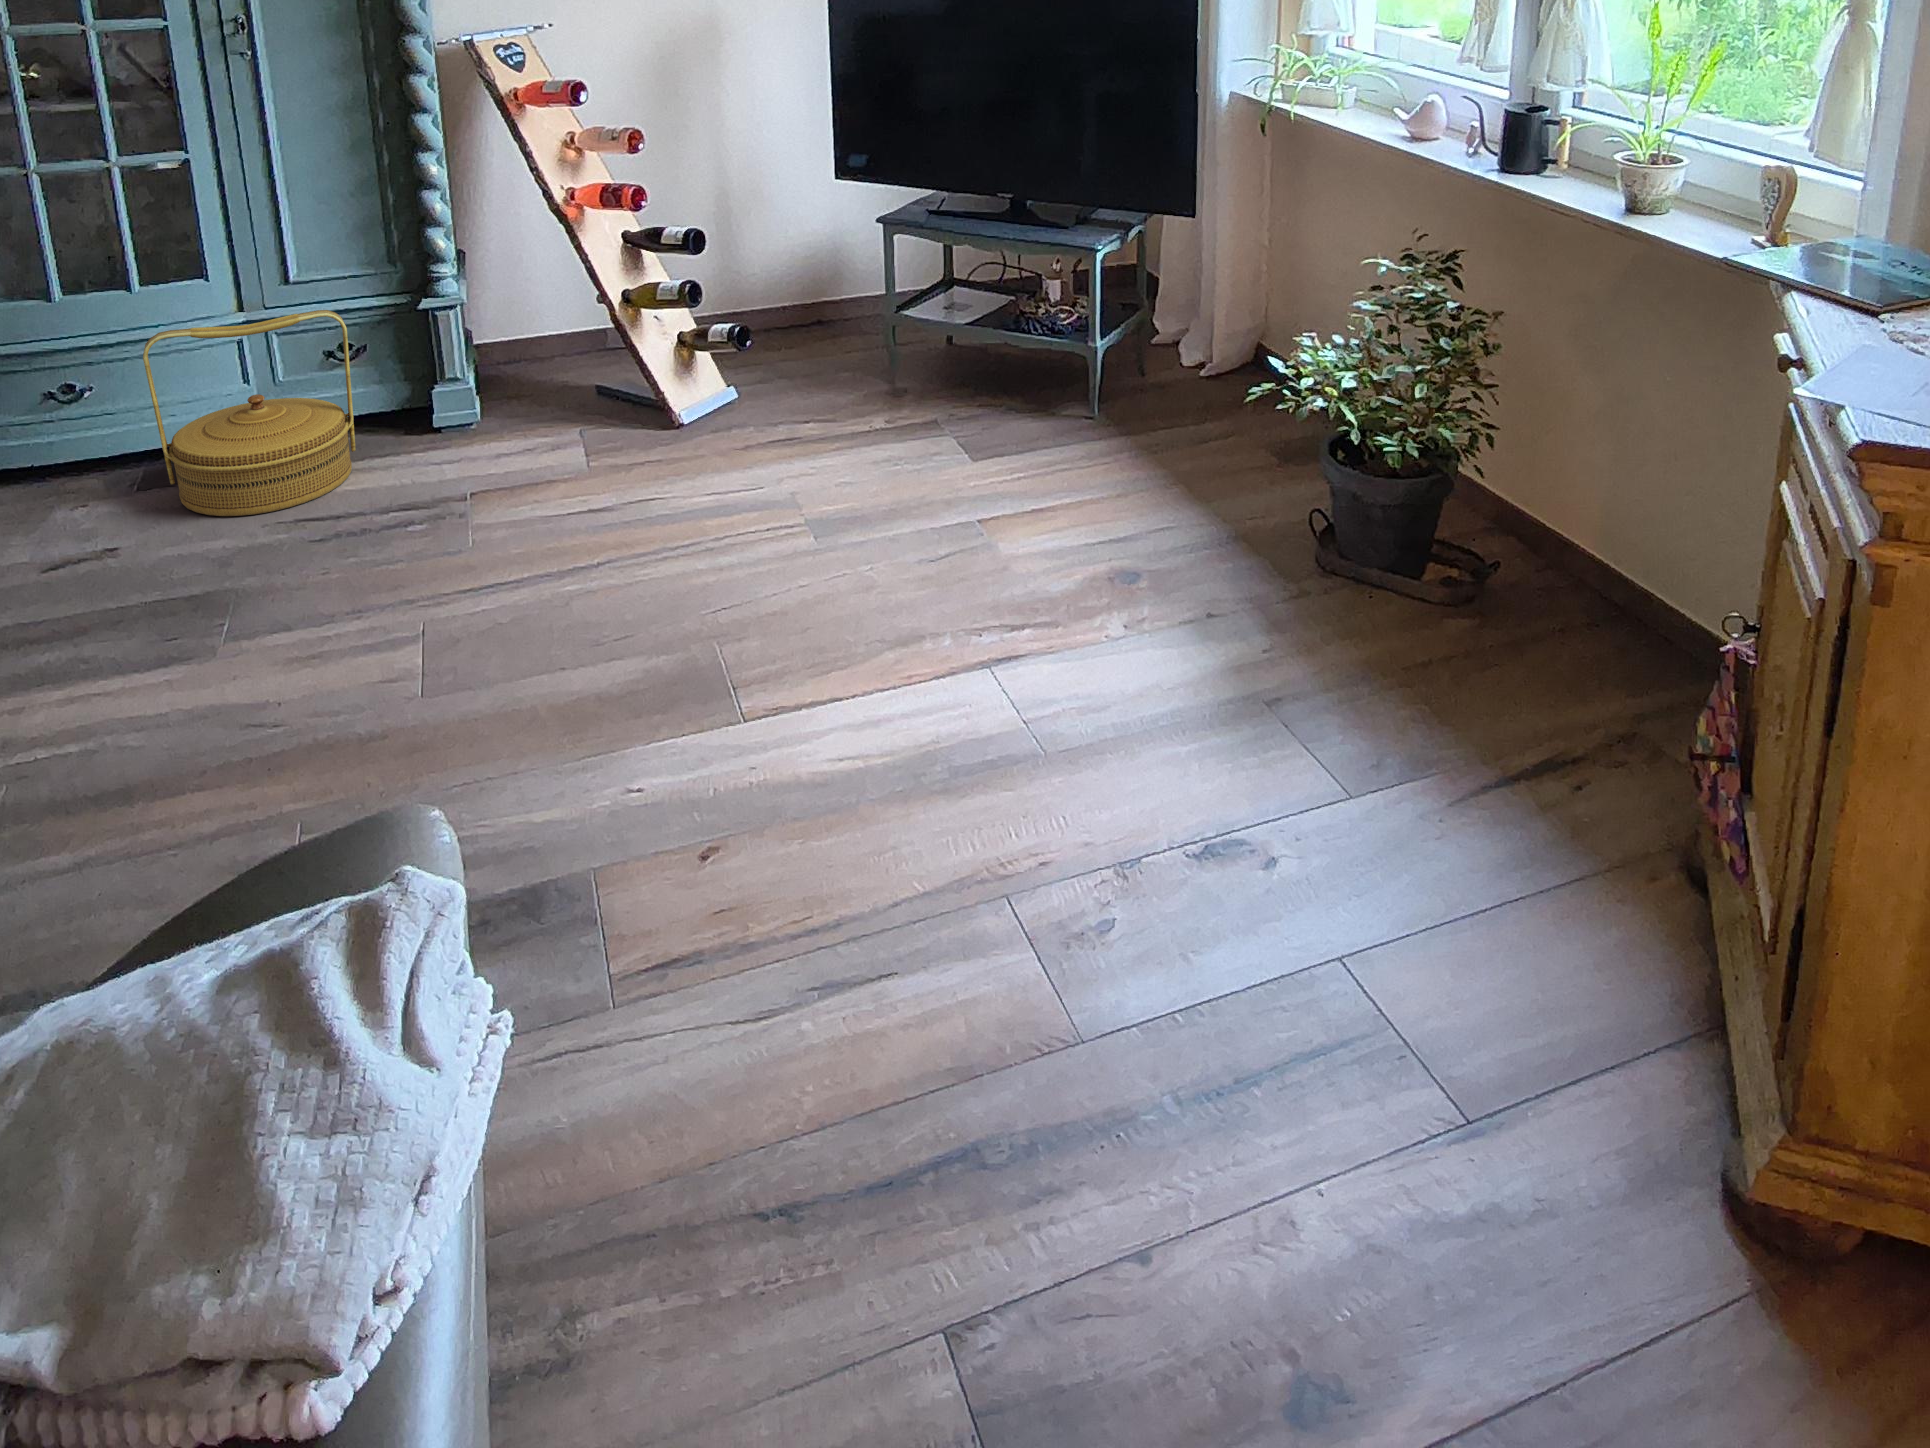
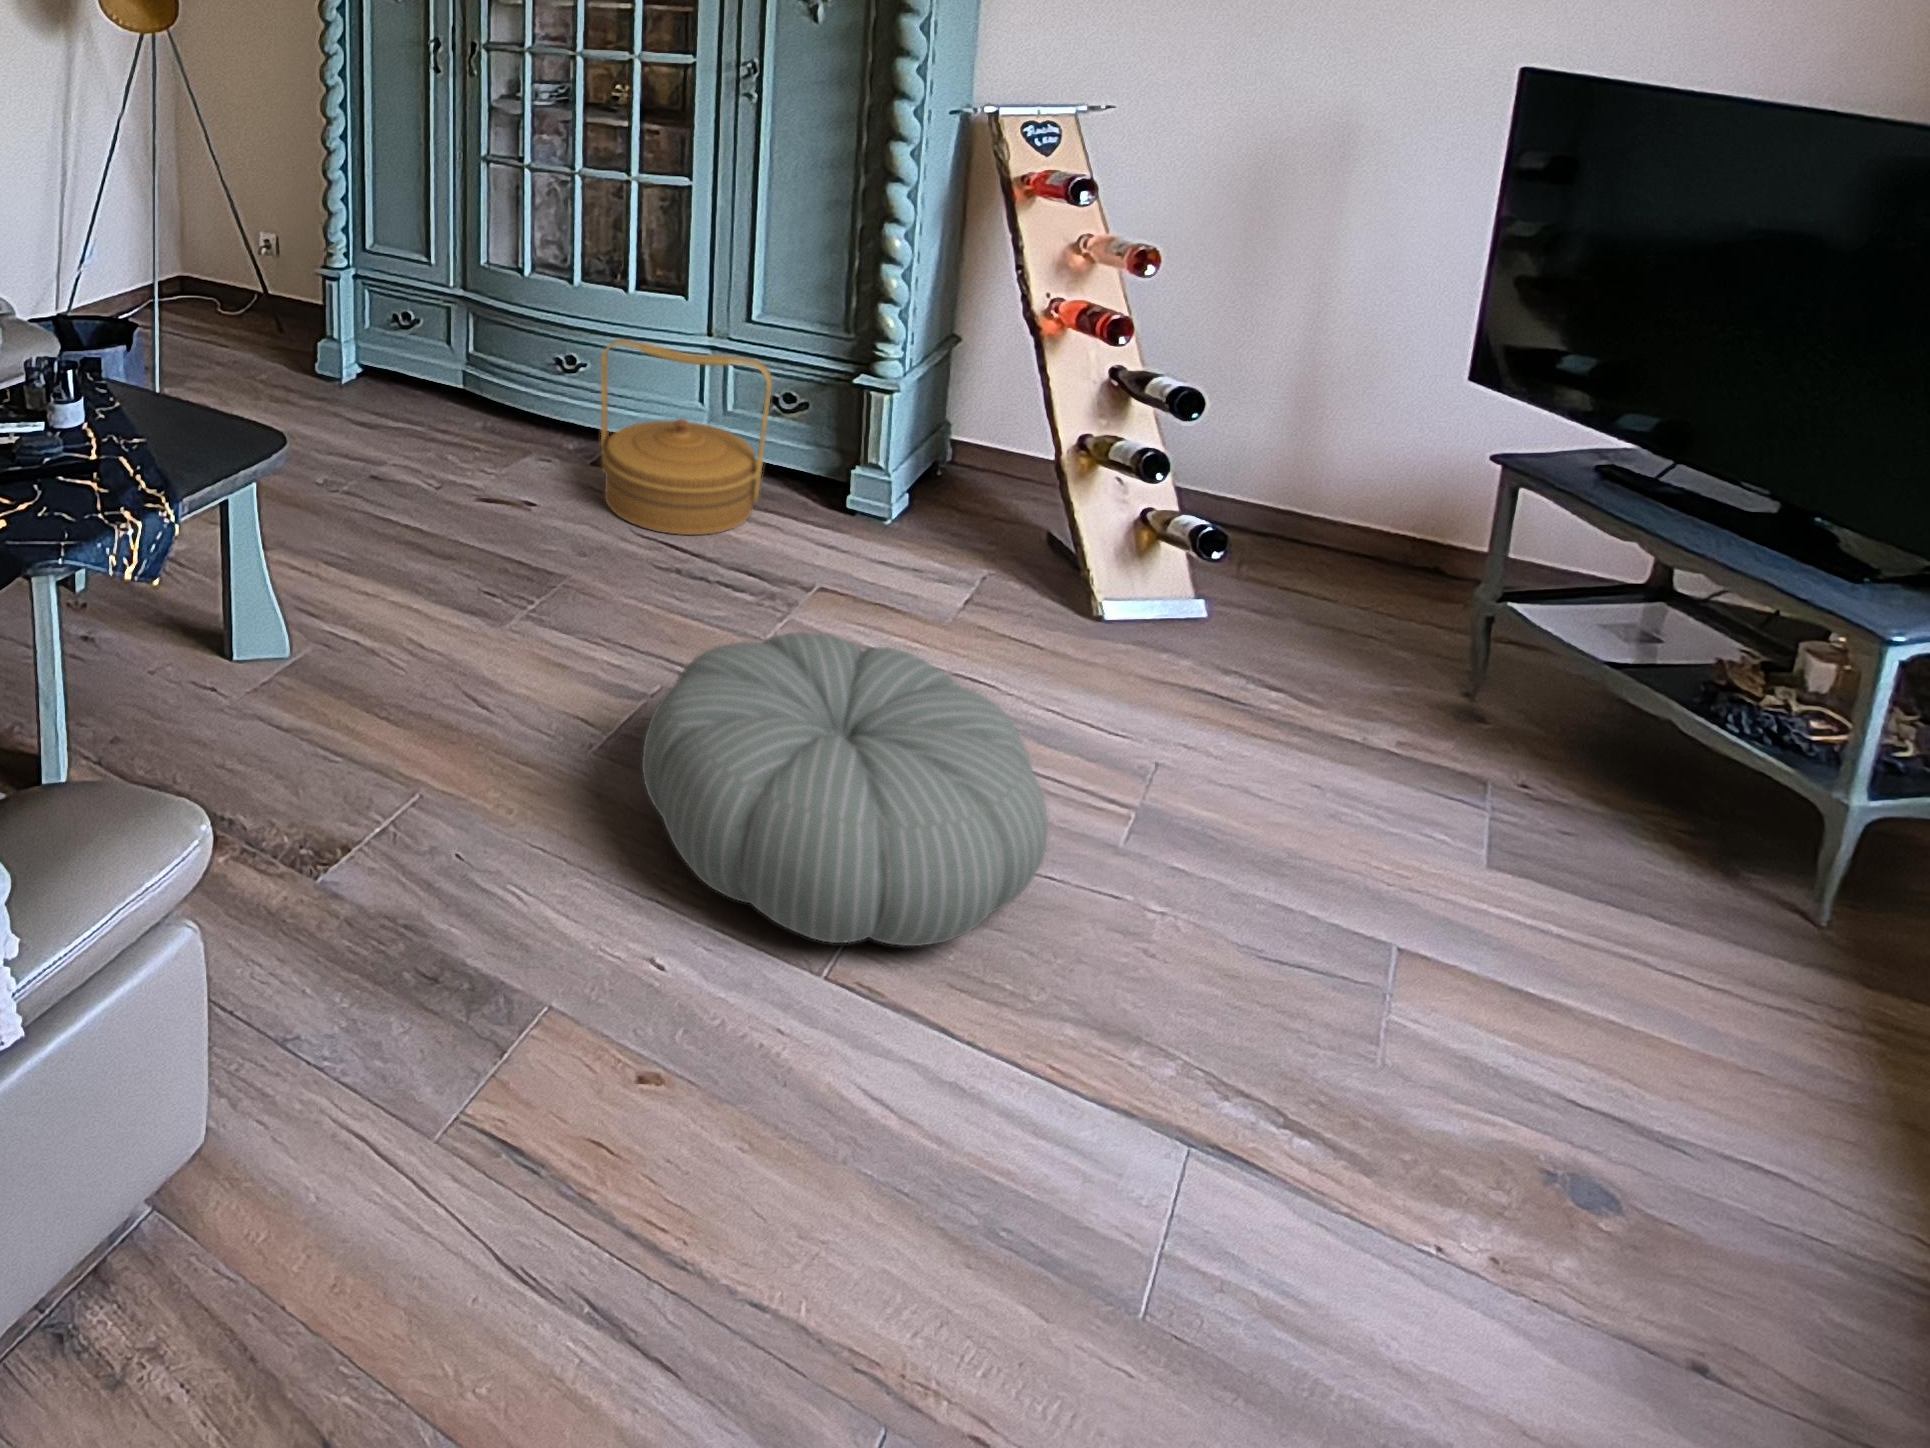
pouf: none [457,468,799,712] -> present [642,632,1048,946]

